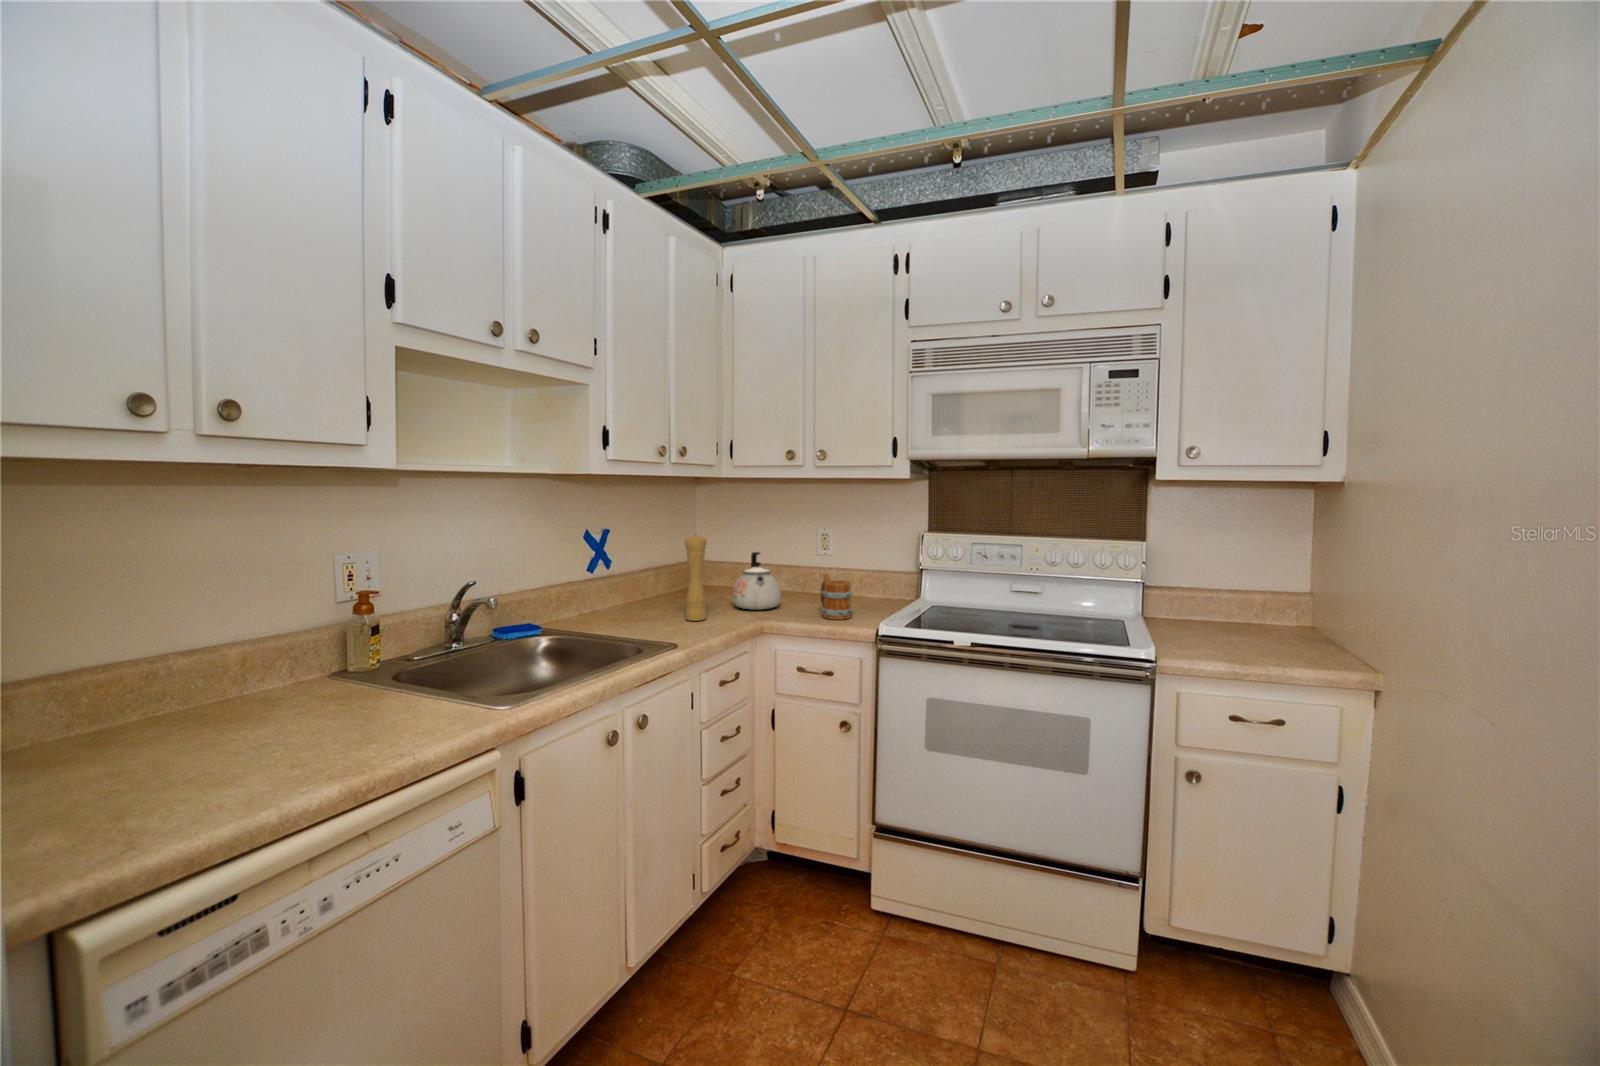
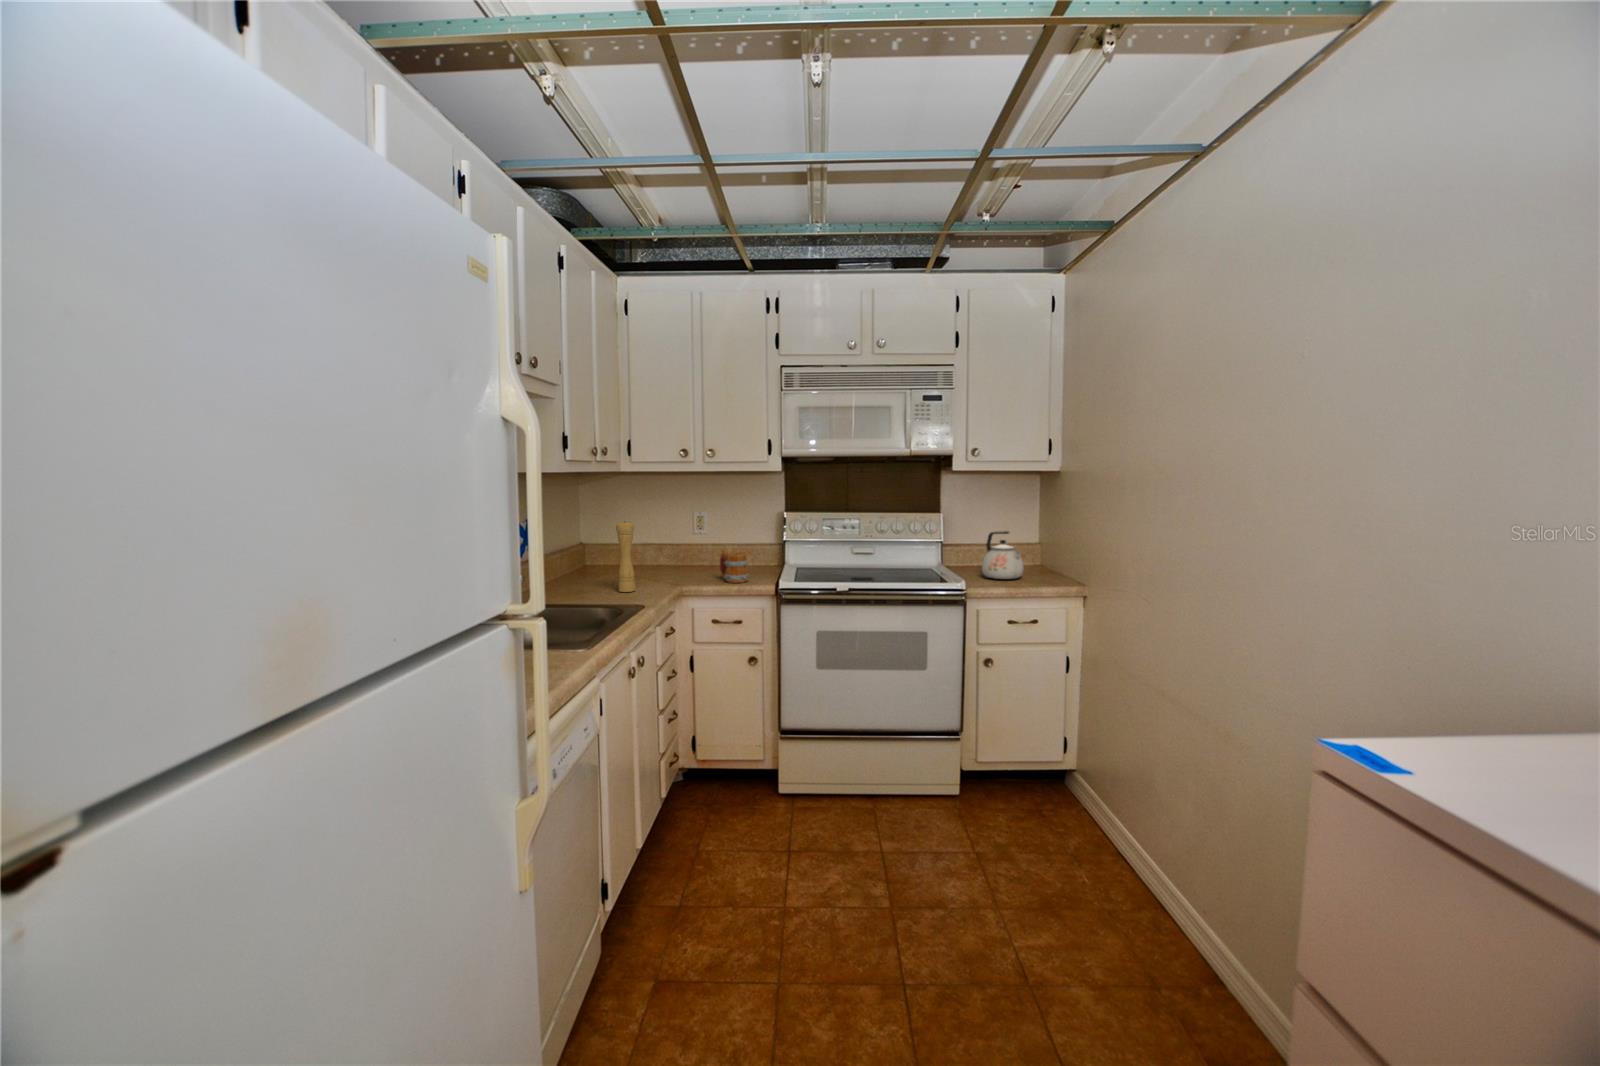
kettle: present [733,552,781,610] -> present [982,531,1024,579]

